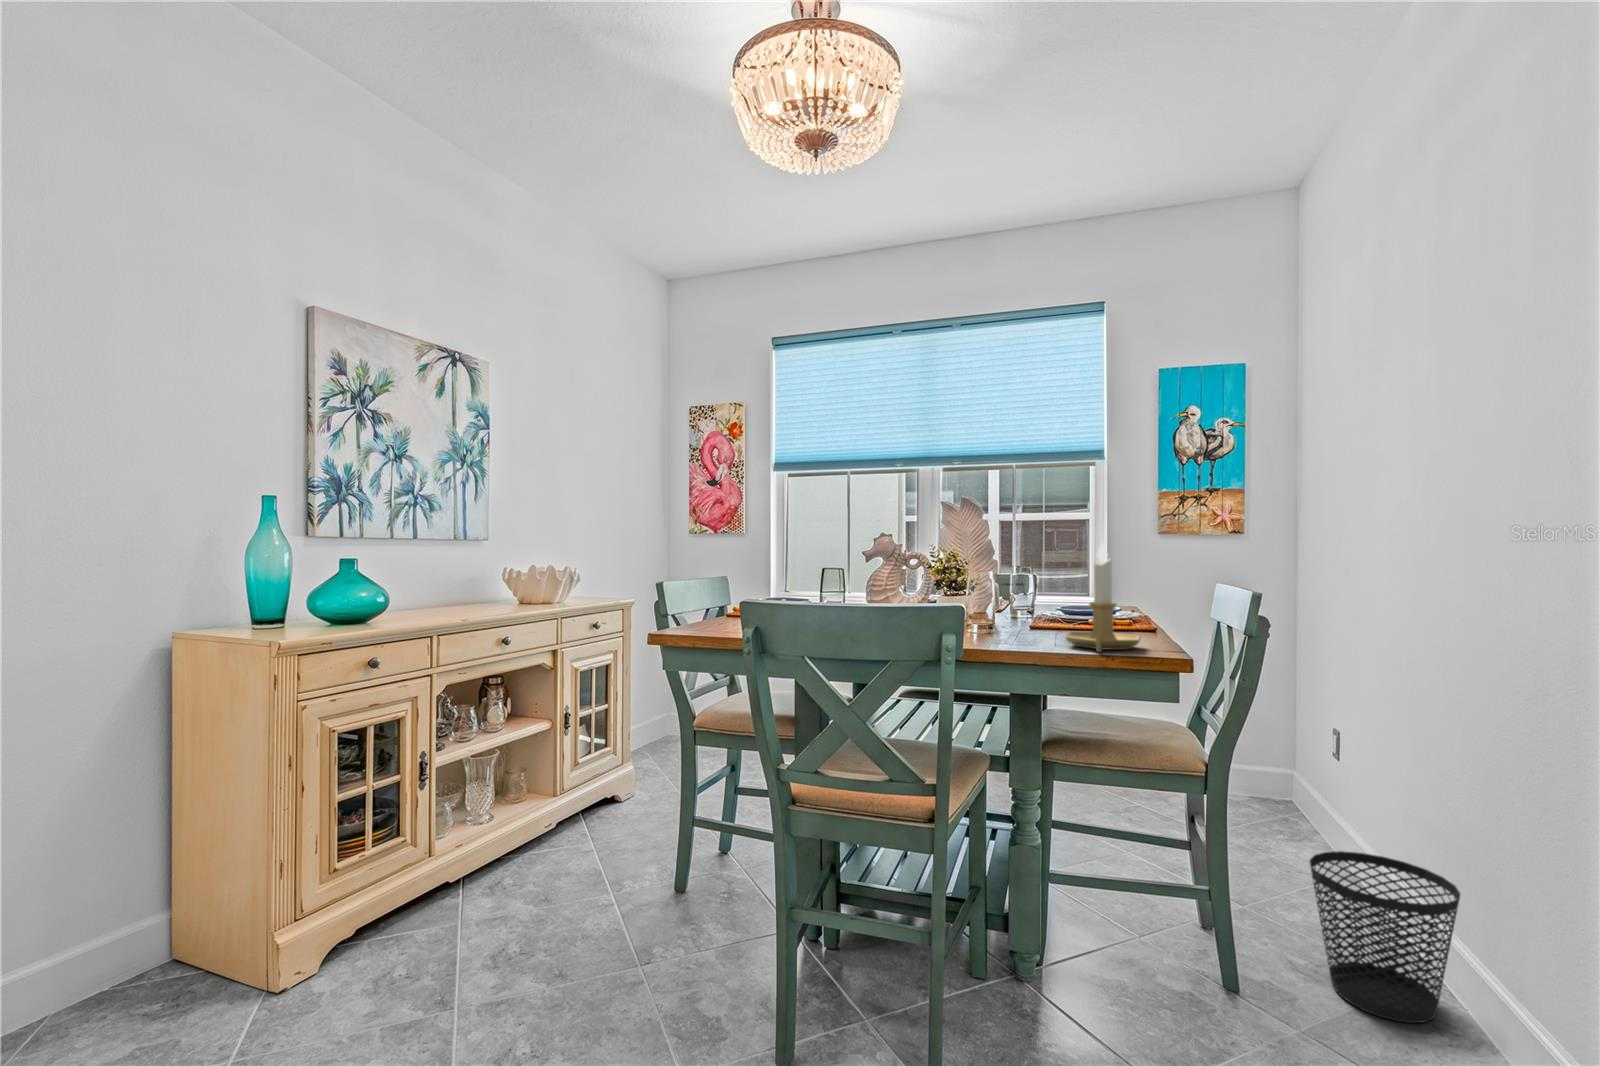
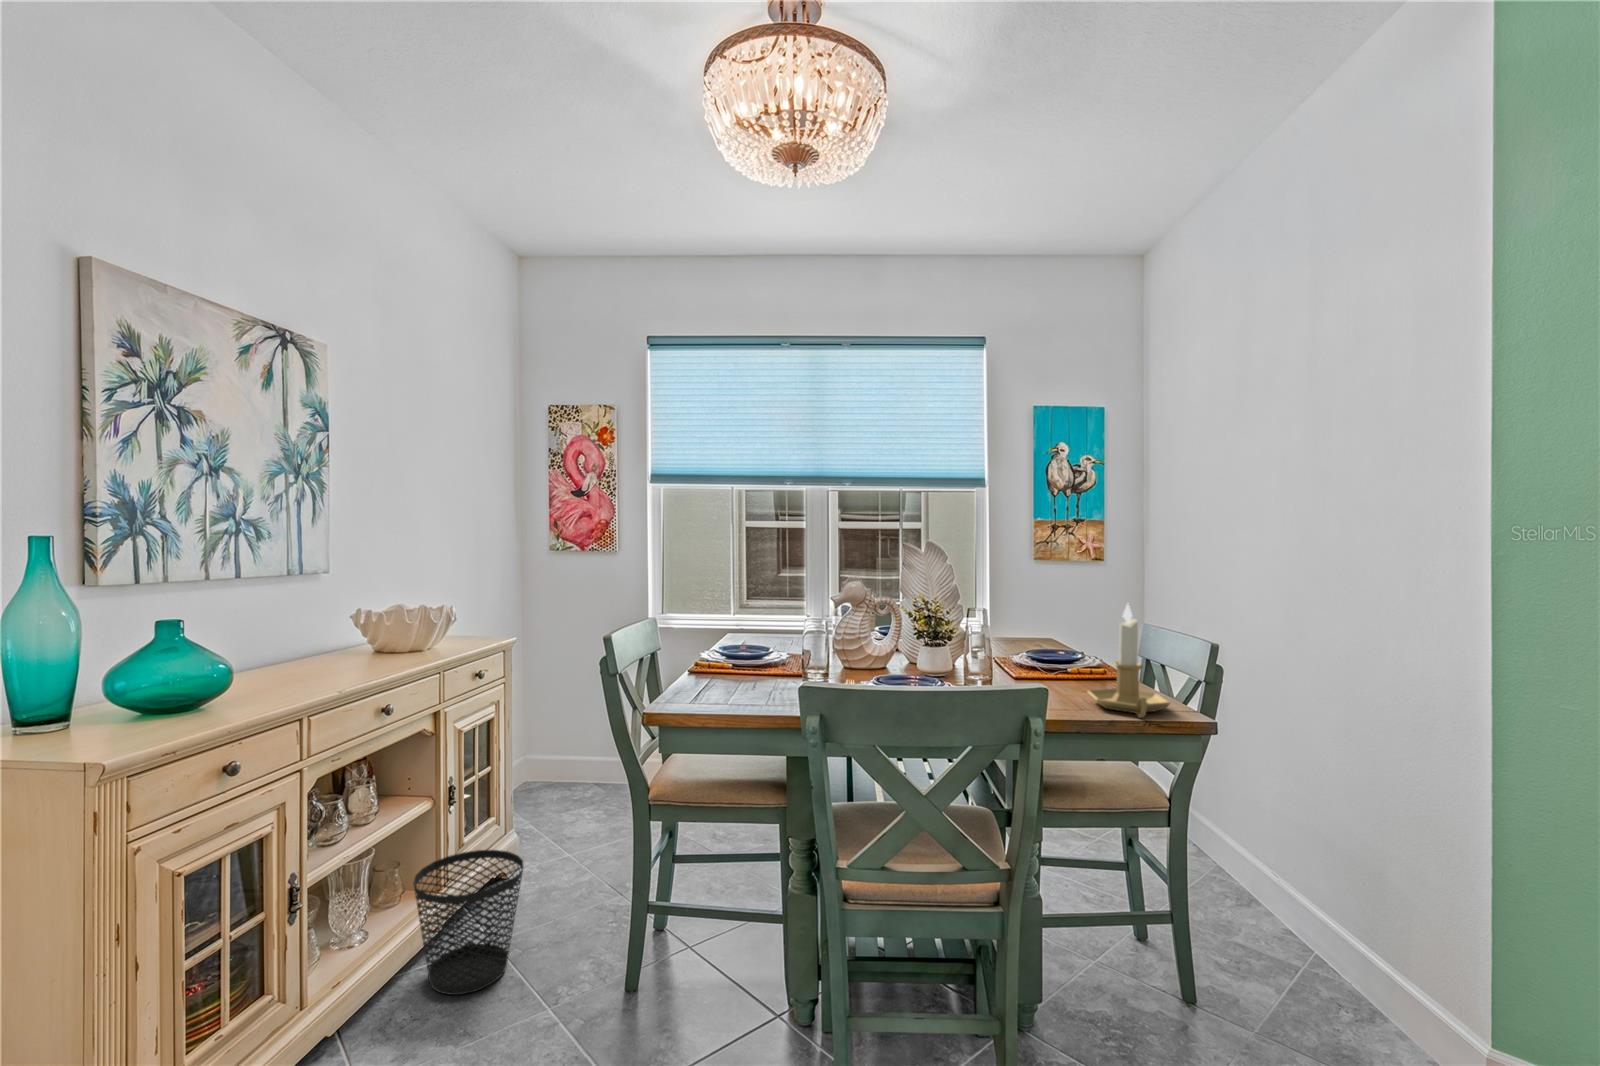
wastebasket: present [1310,851,1460,1023] -> present [413,850,523,995]

